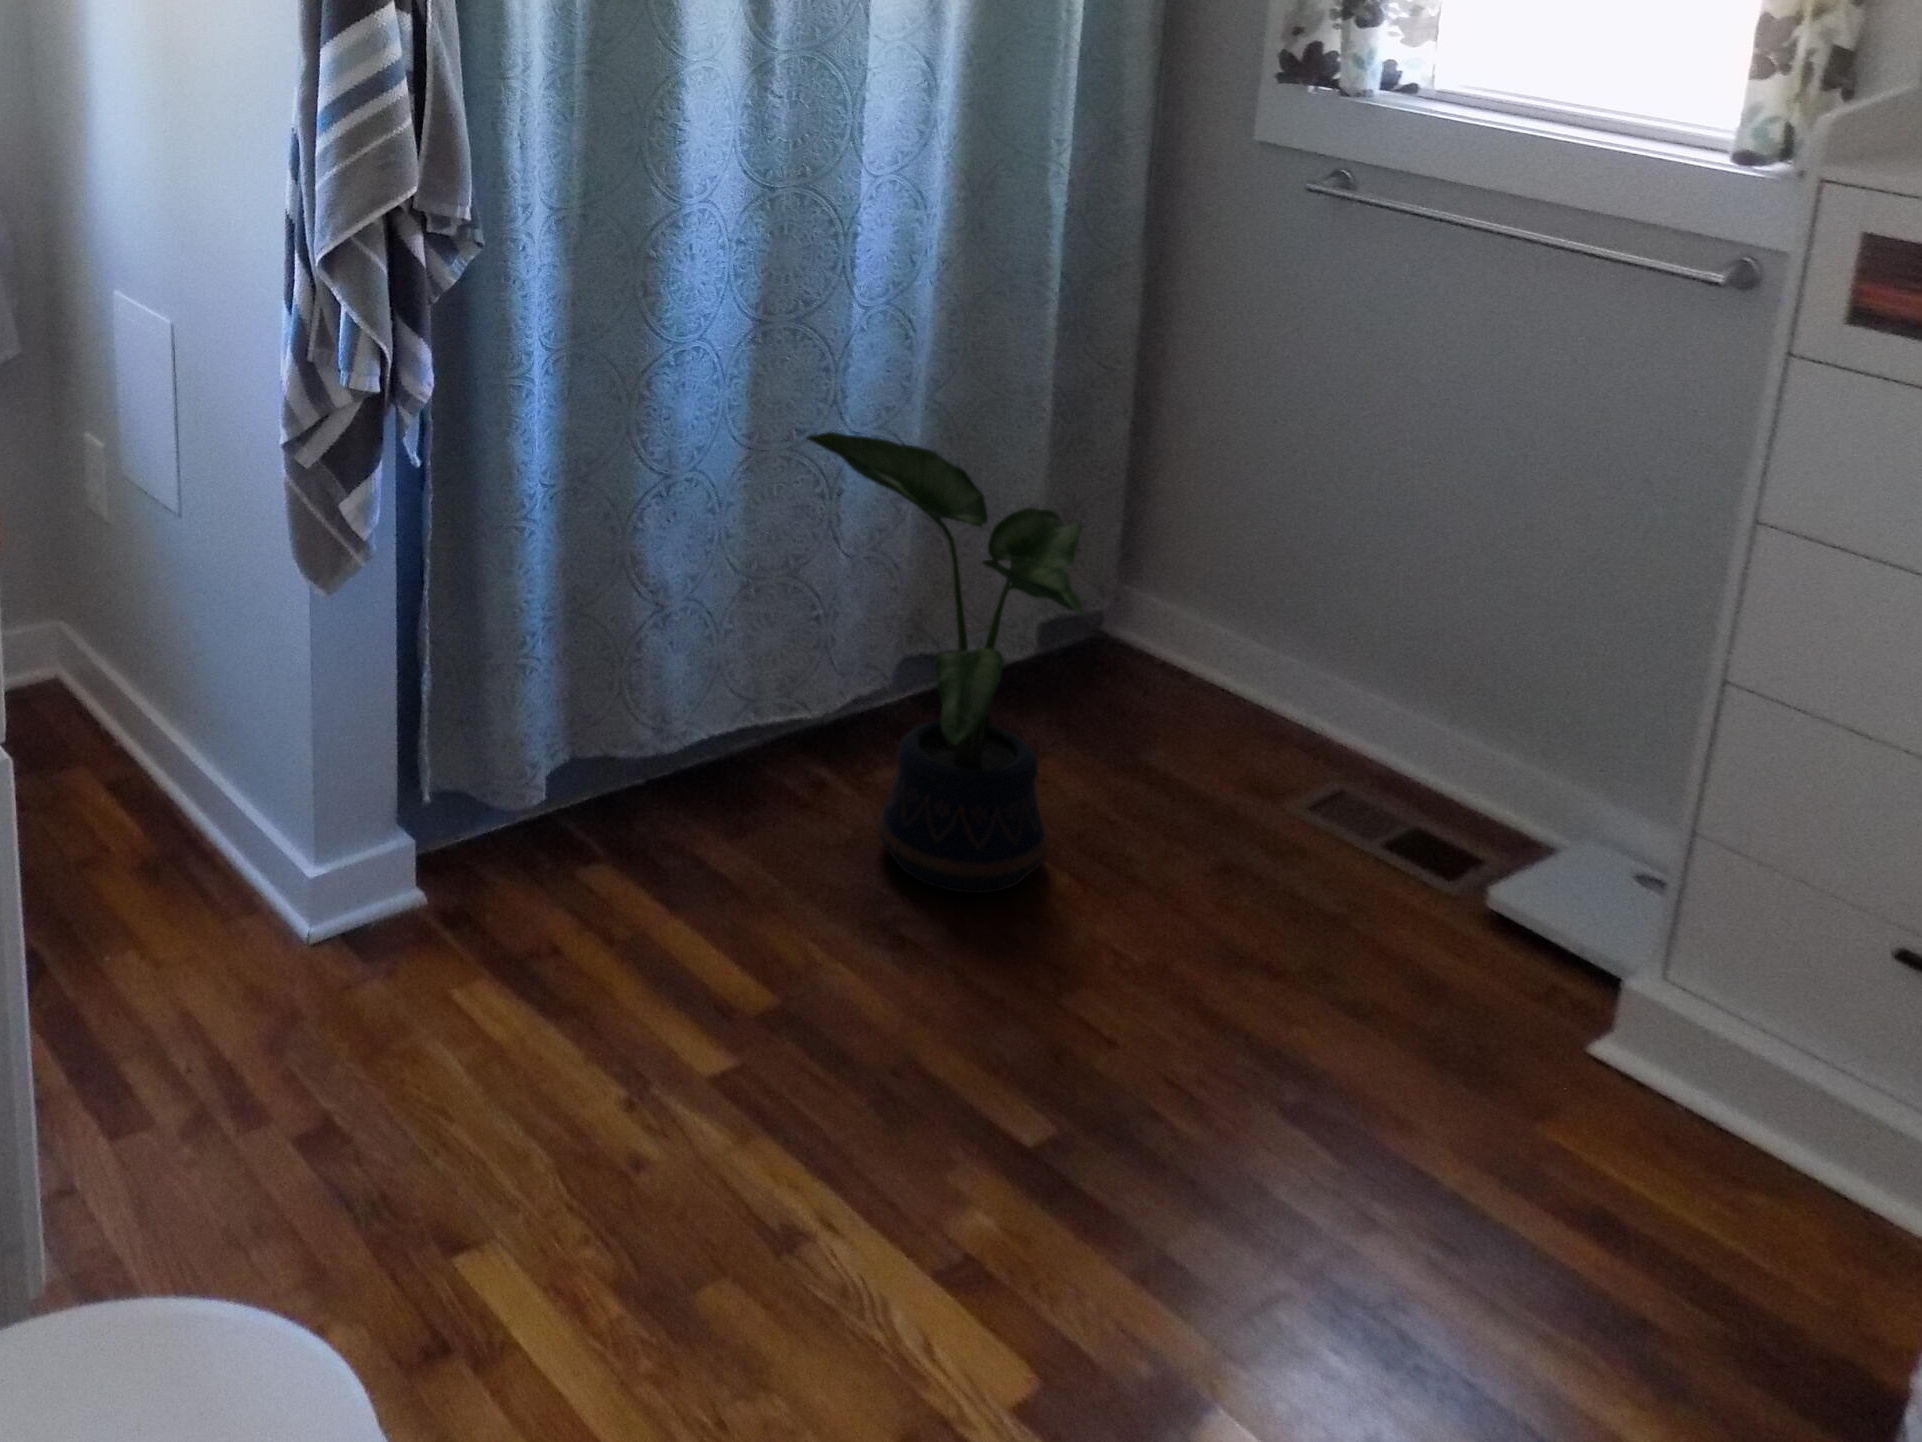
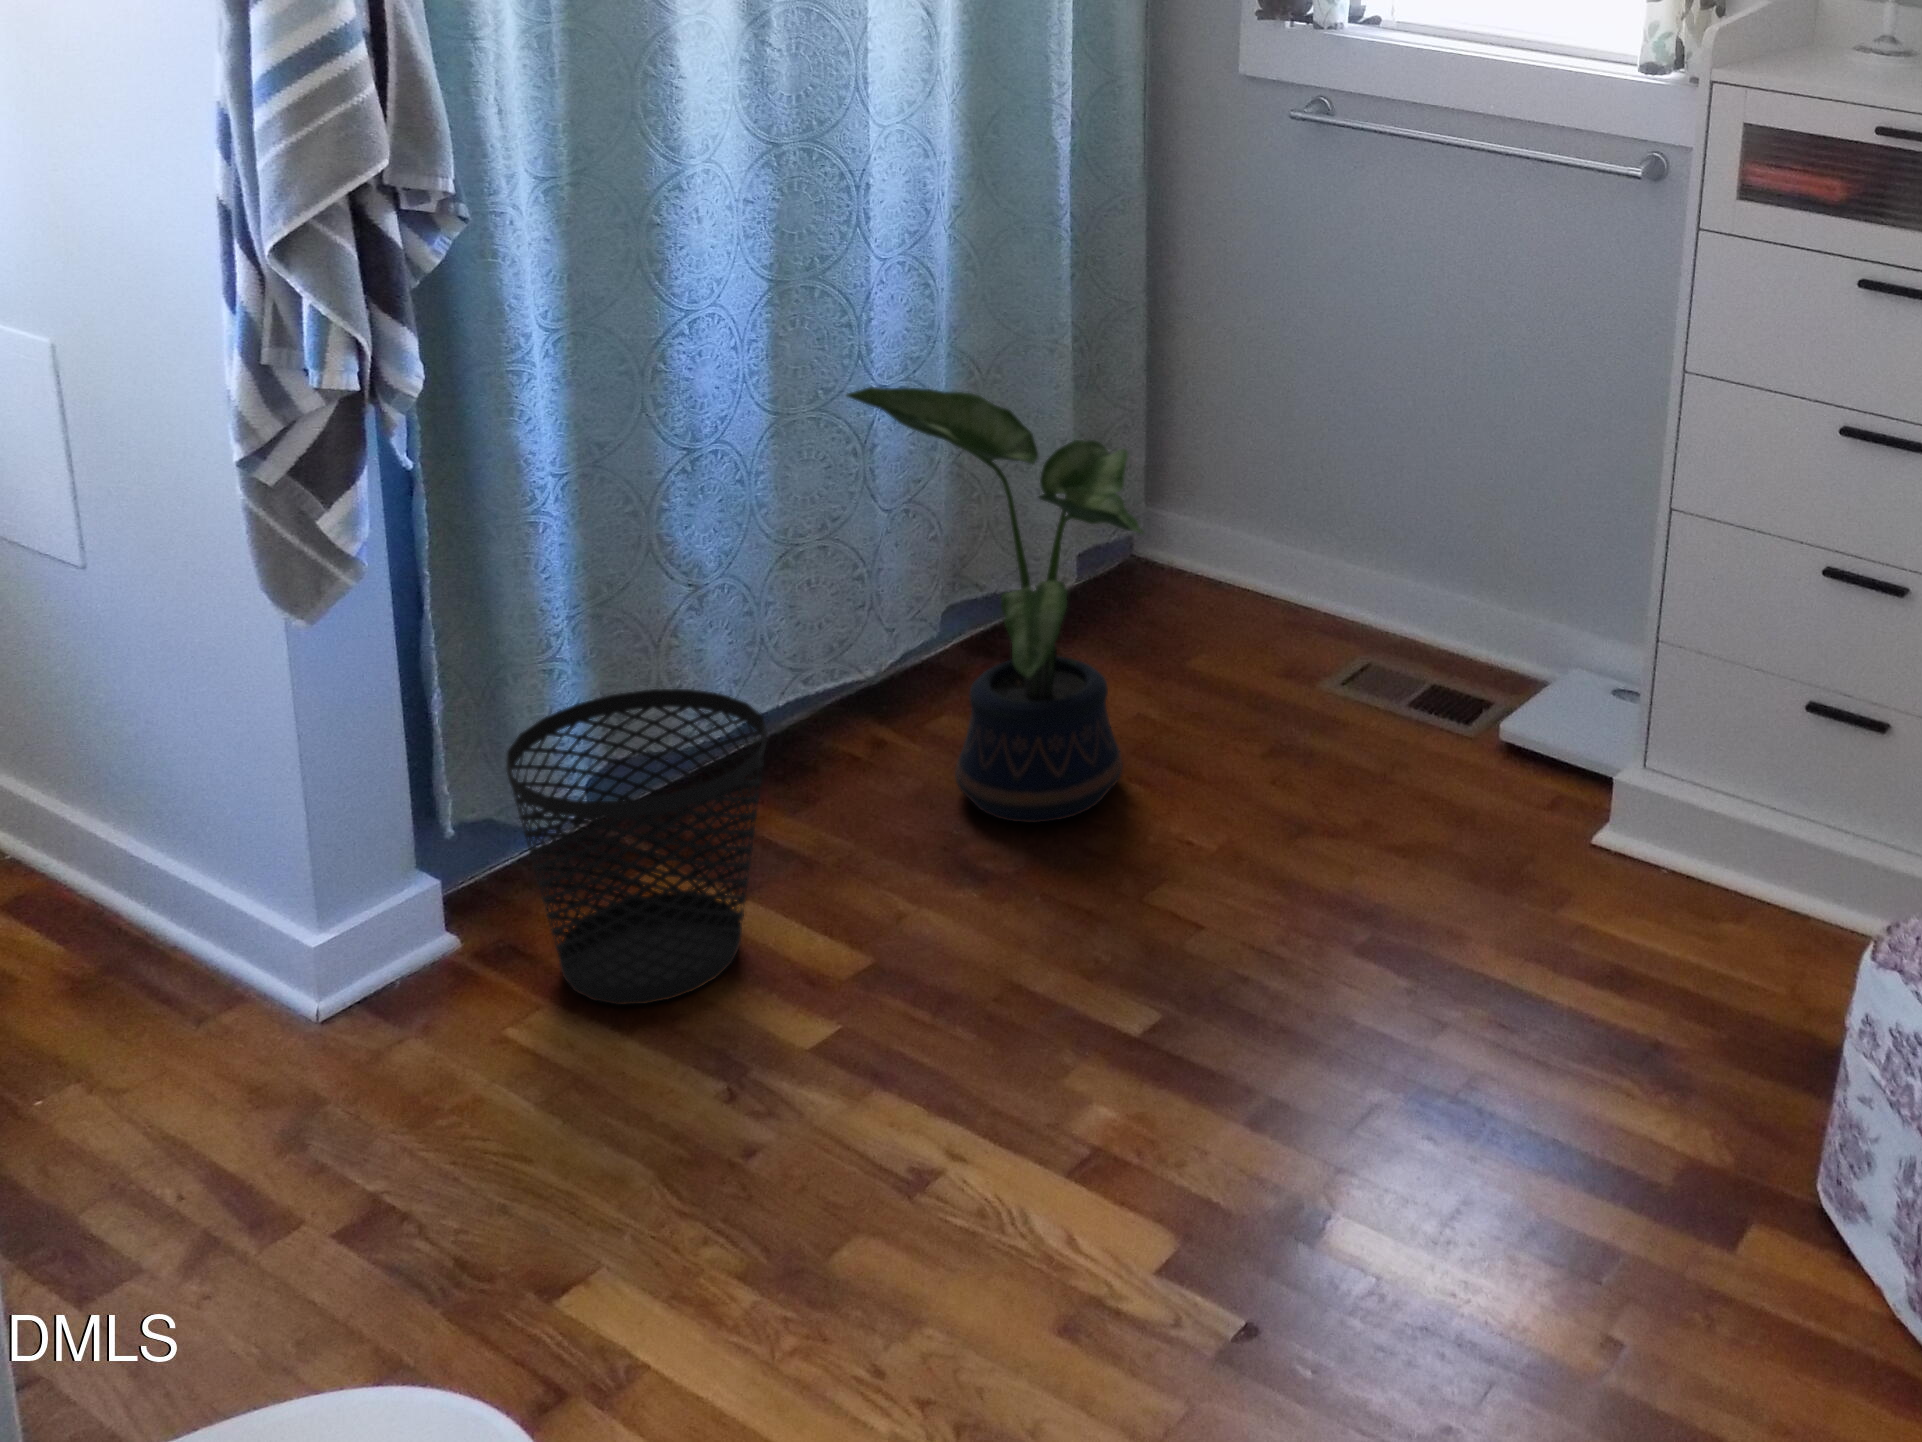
wastebasket: none [470,693,697,991] -> present [506,689,767,1004]

